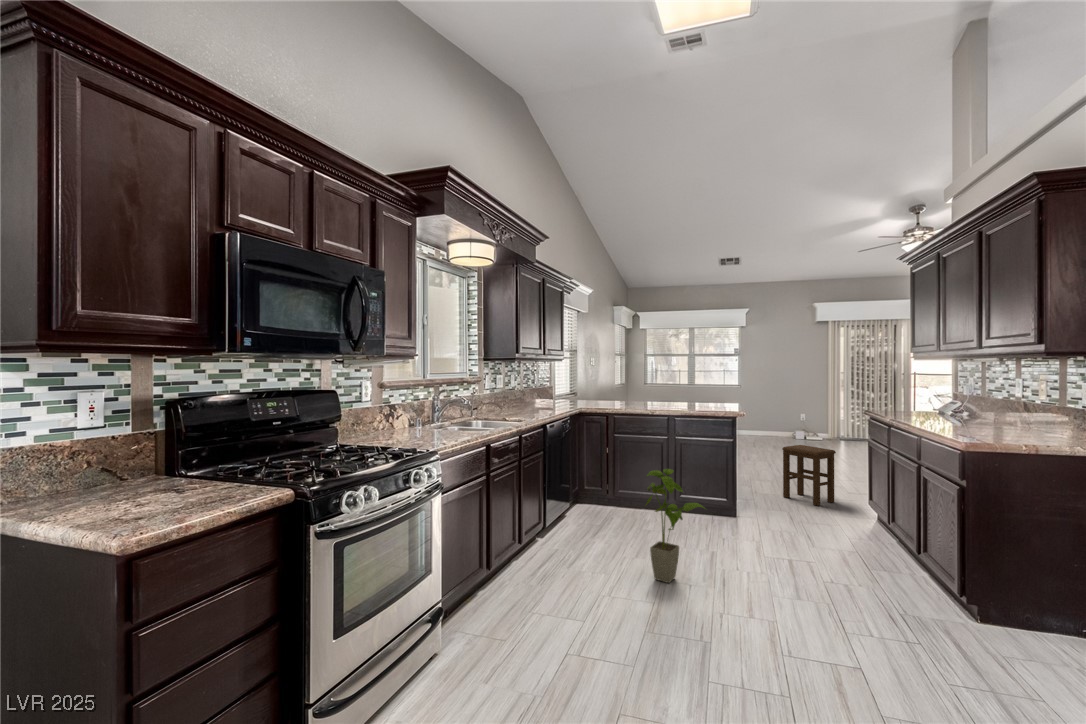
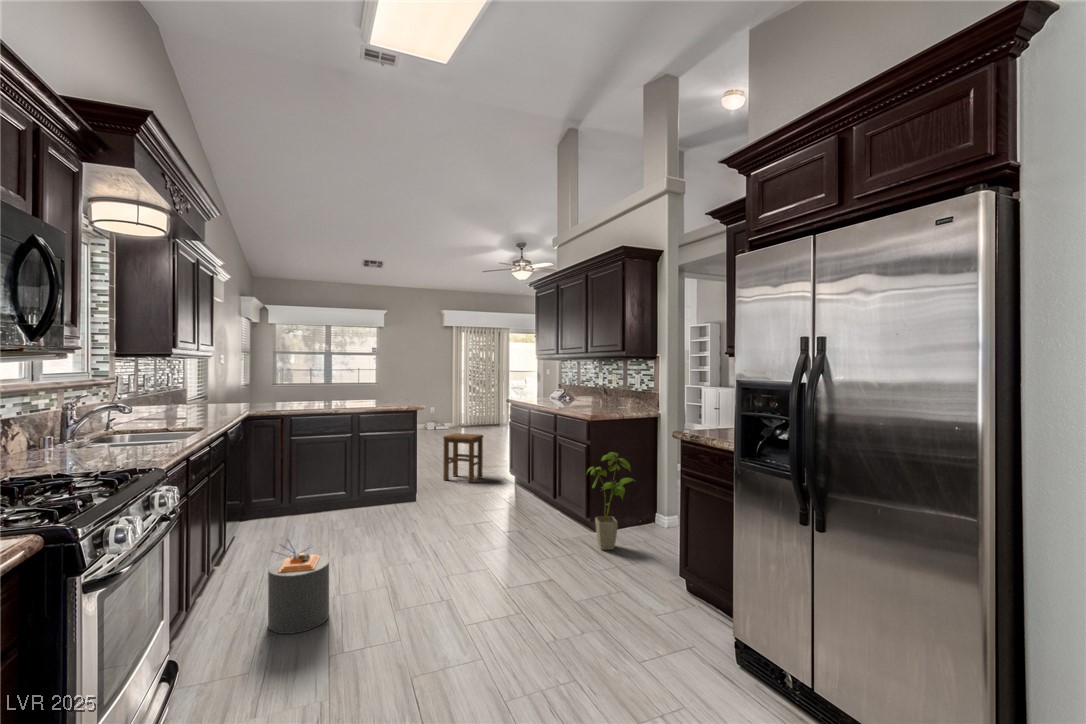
house plant: present [646,469,704,583] -> present [587,452,633,550]
trash can: none [540,525,592,619] -> present [268,539,329,634]

